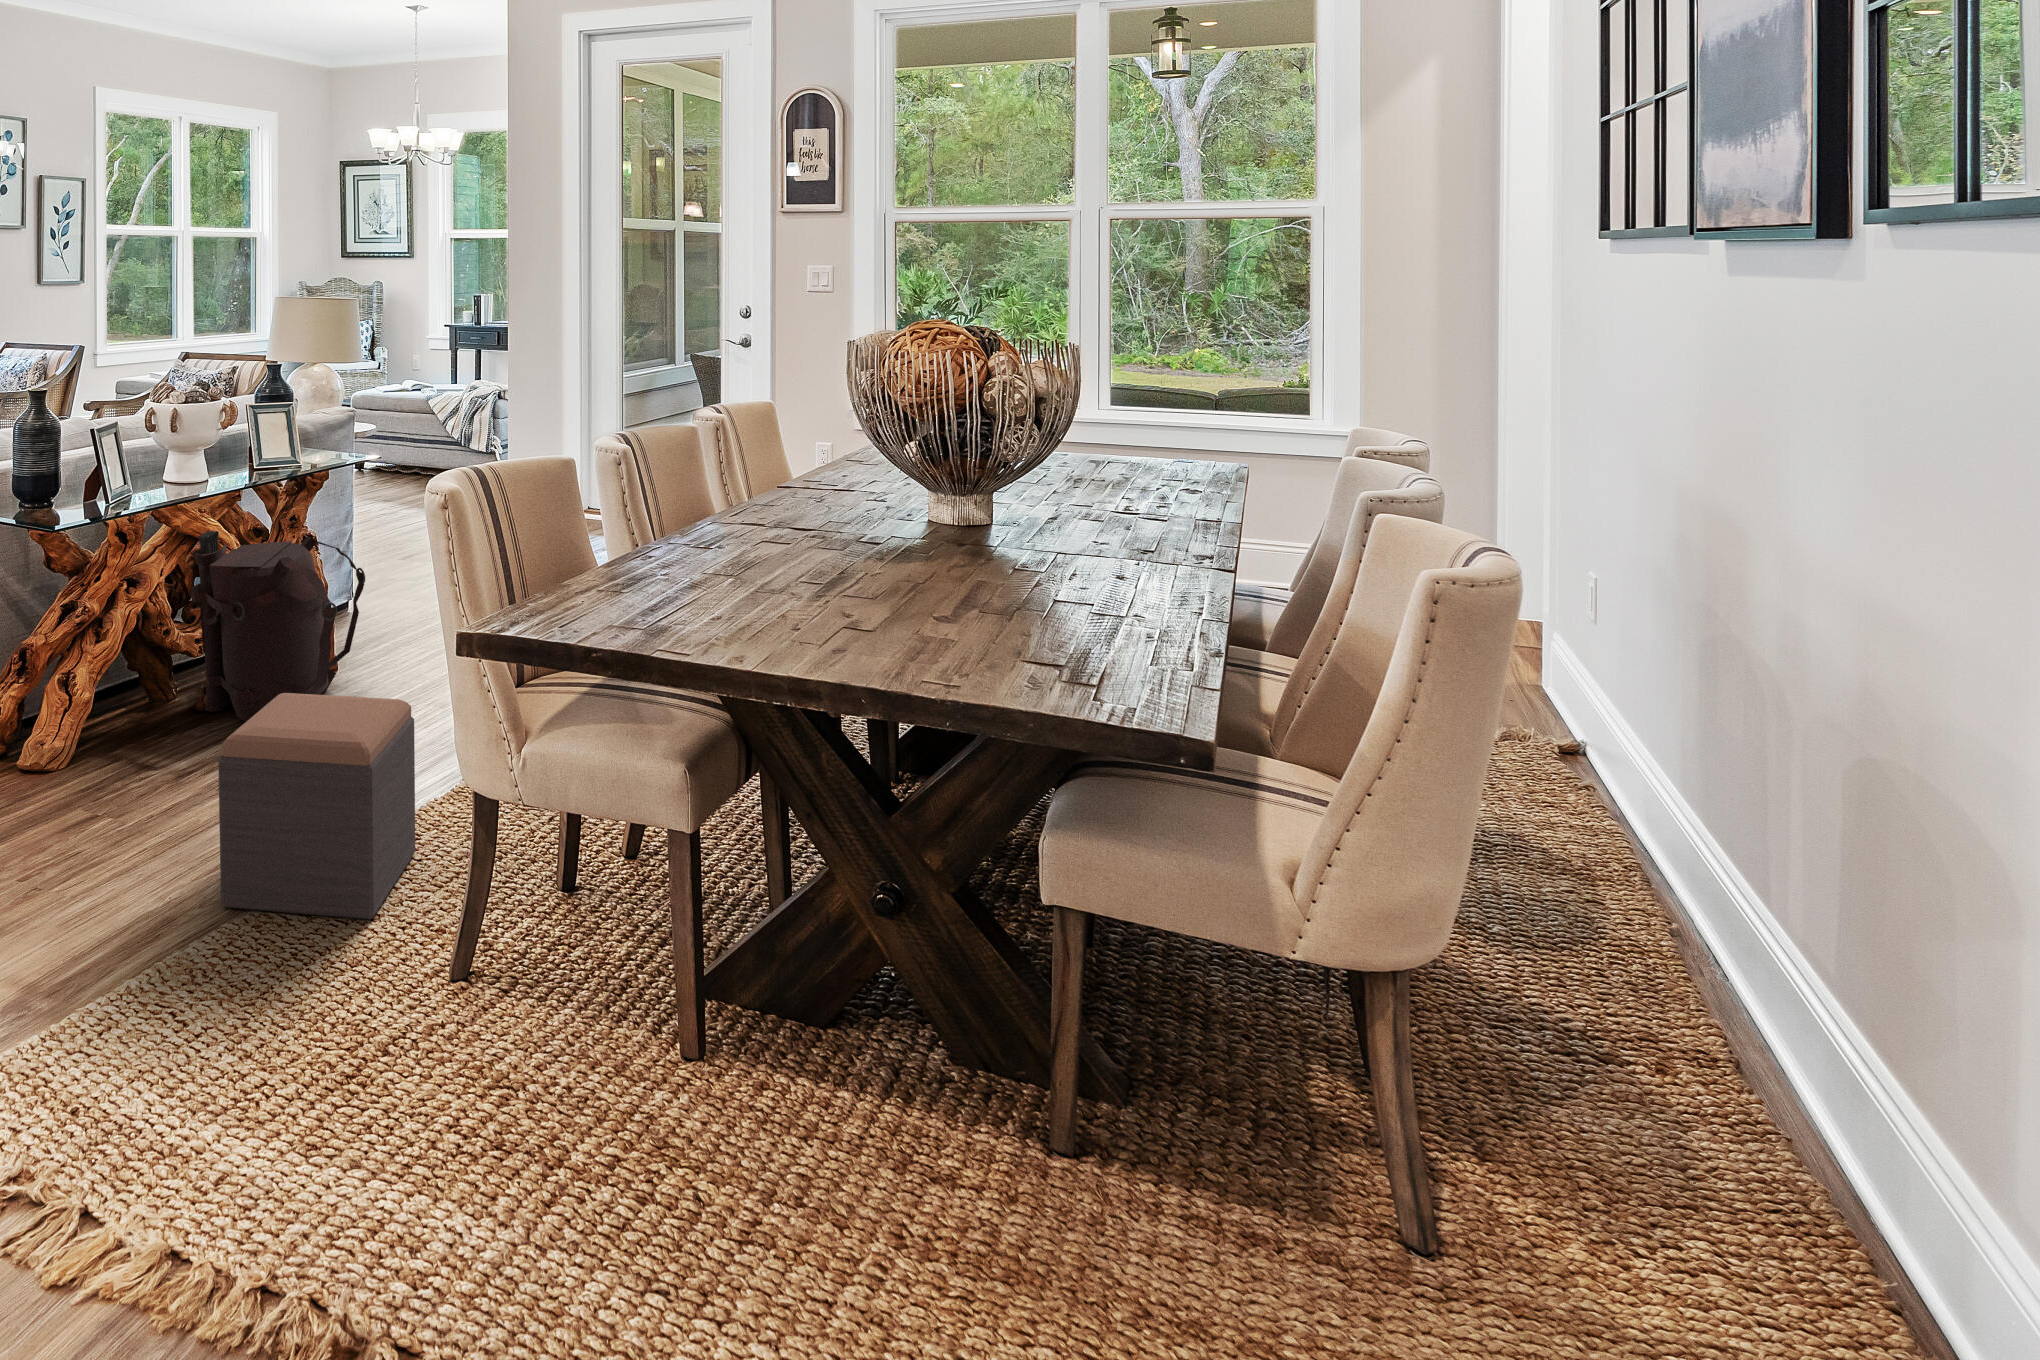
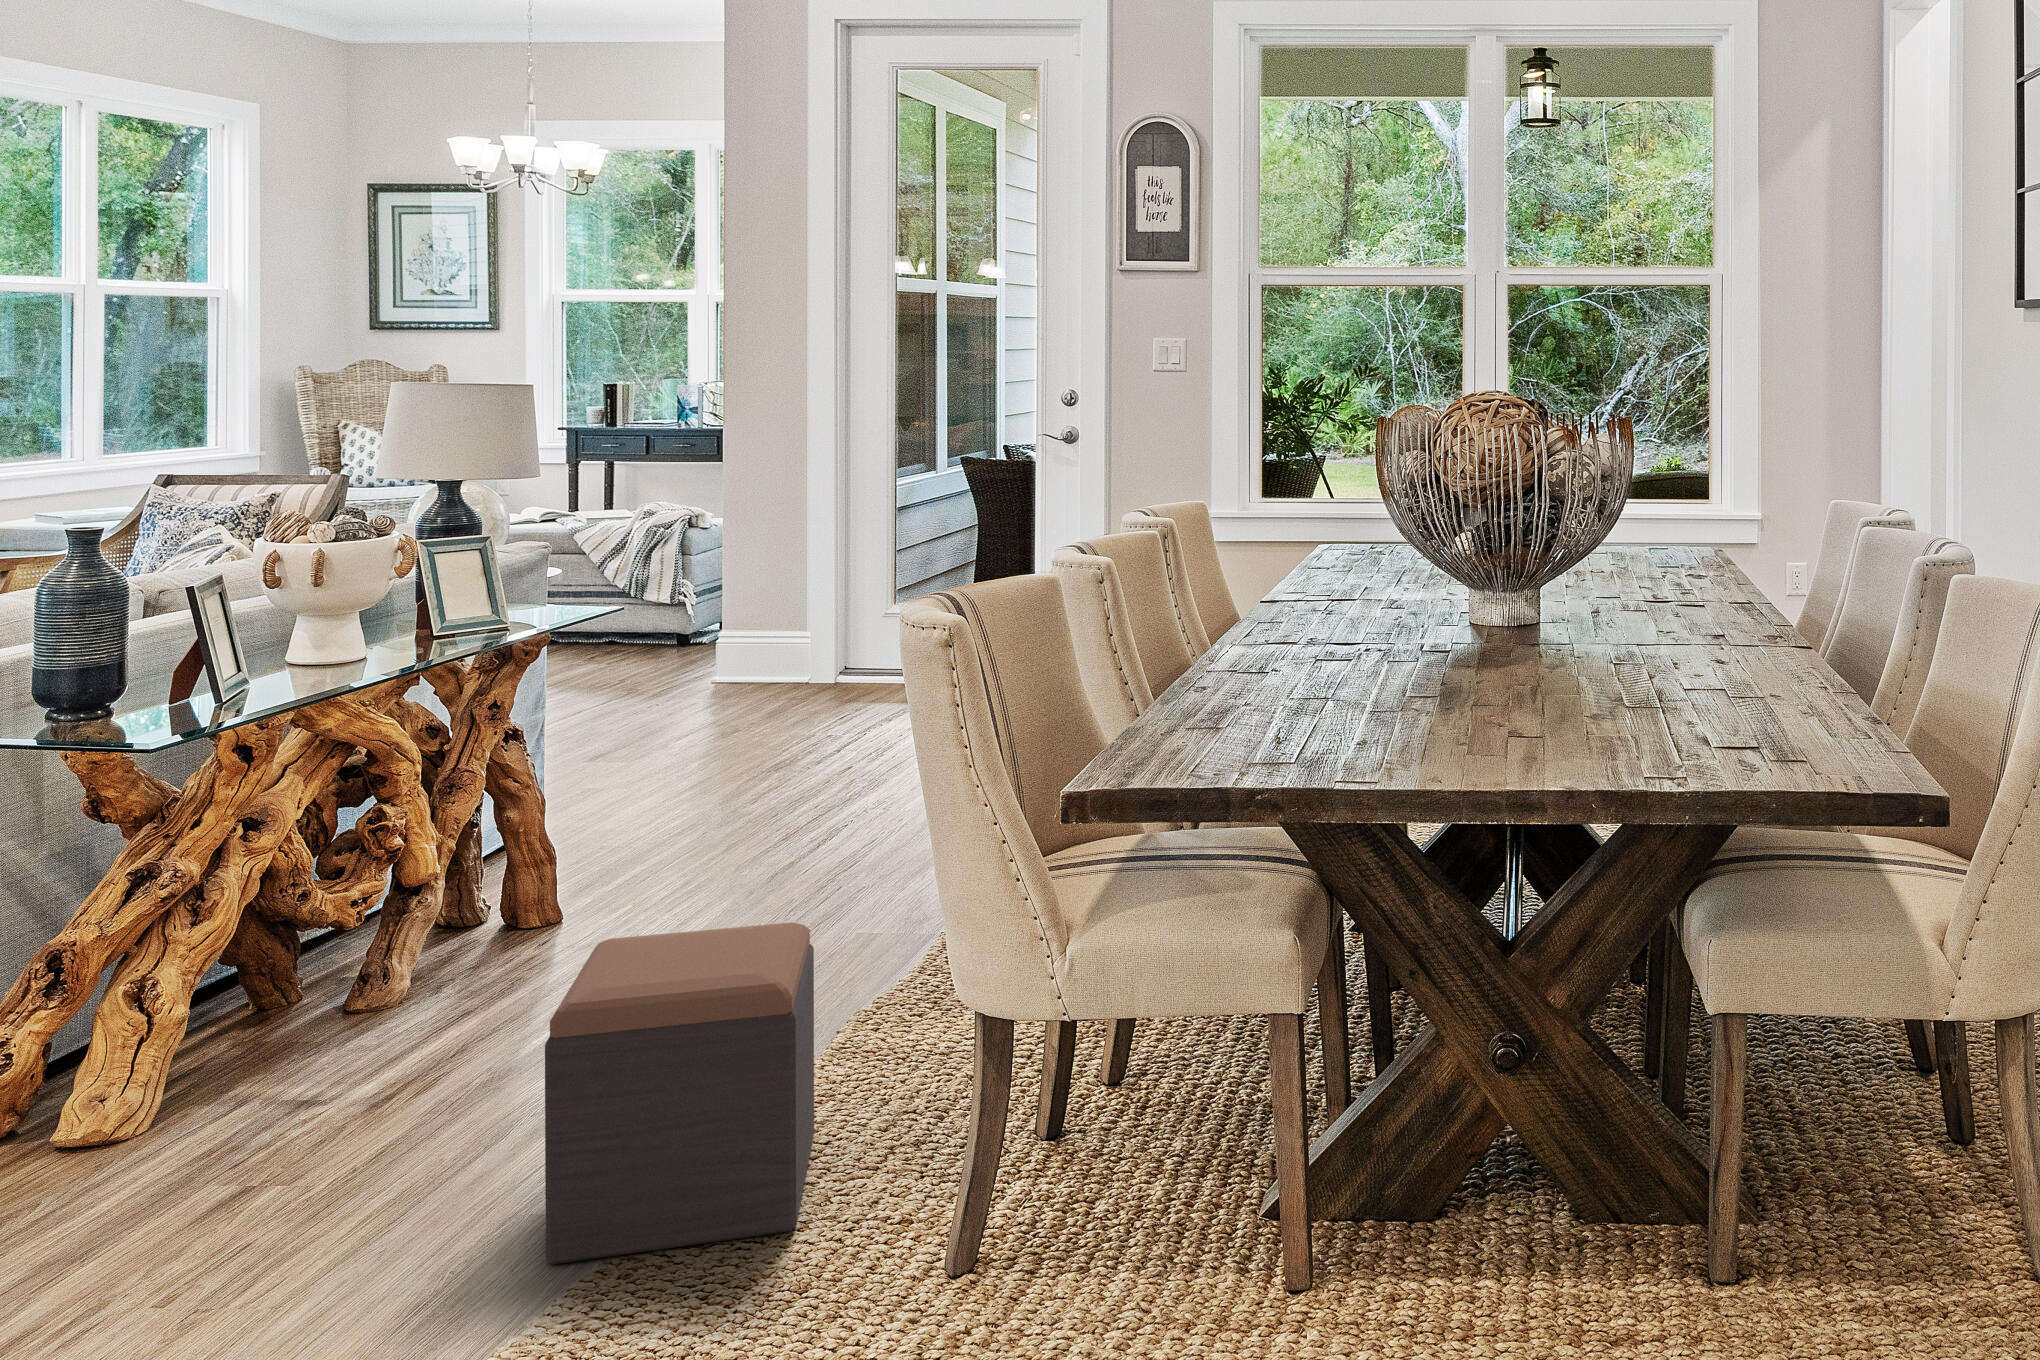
backpack: present [191,531,365,722] -> none [338,725,620,1011]

